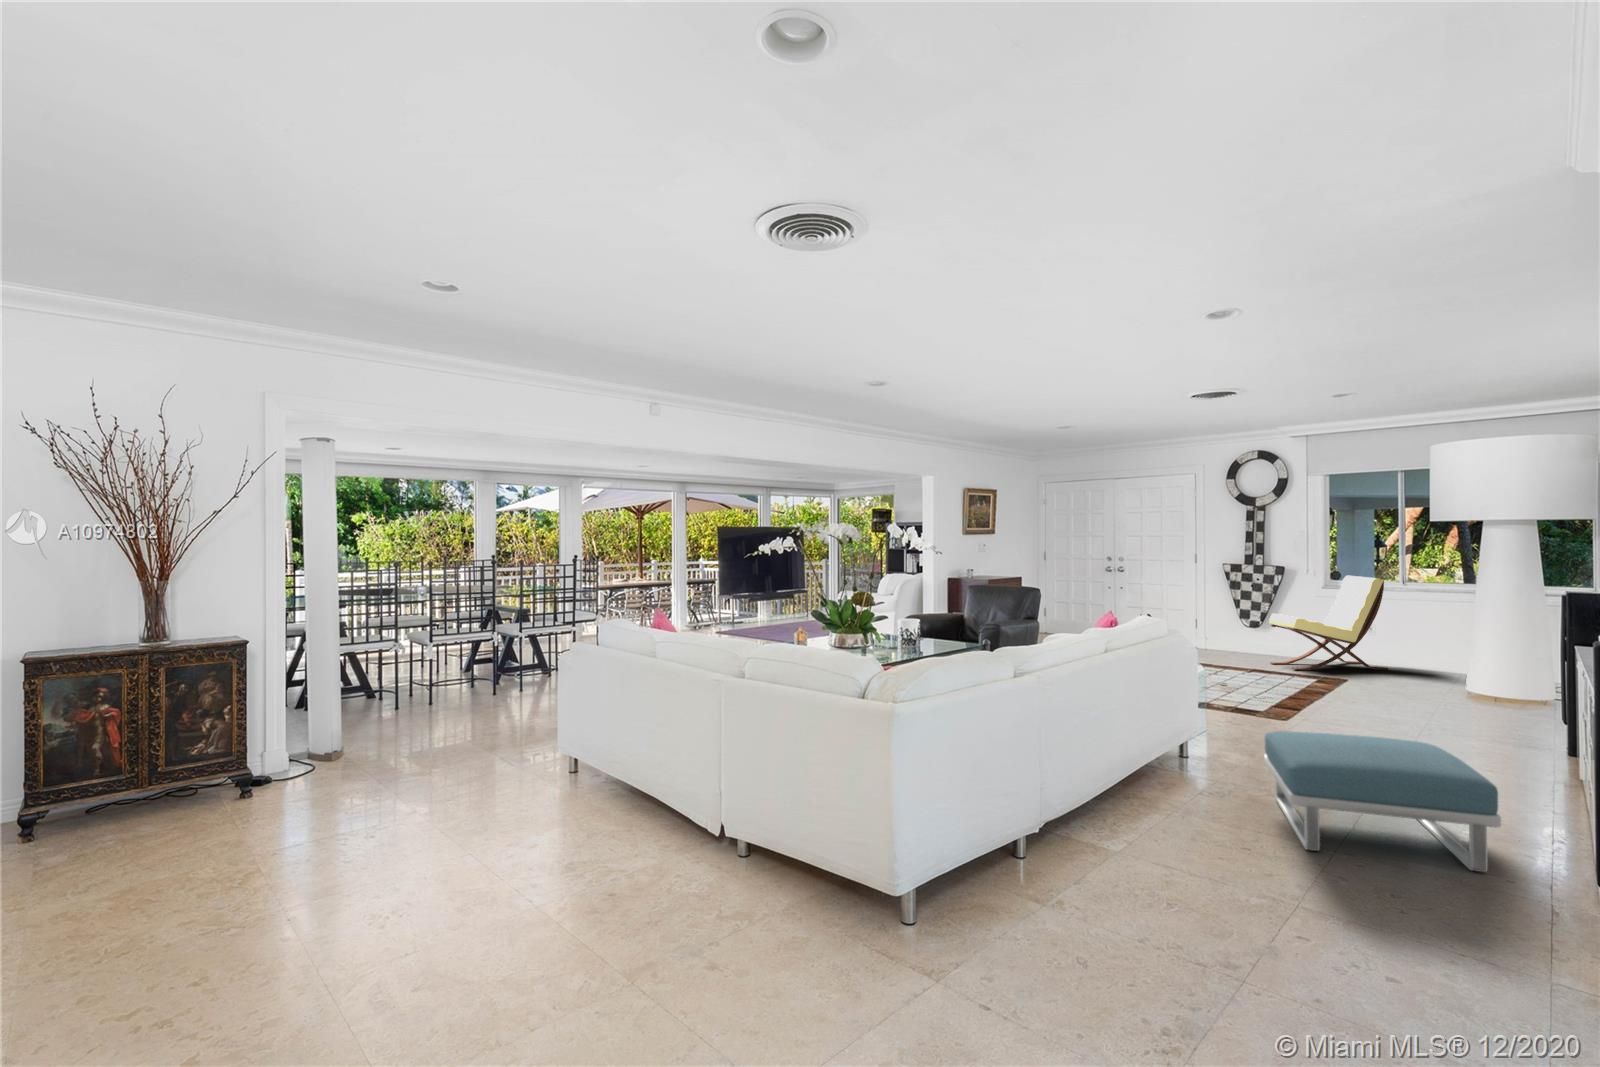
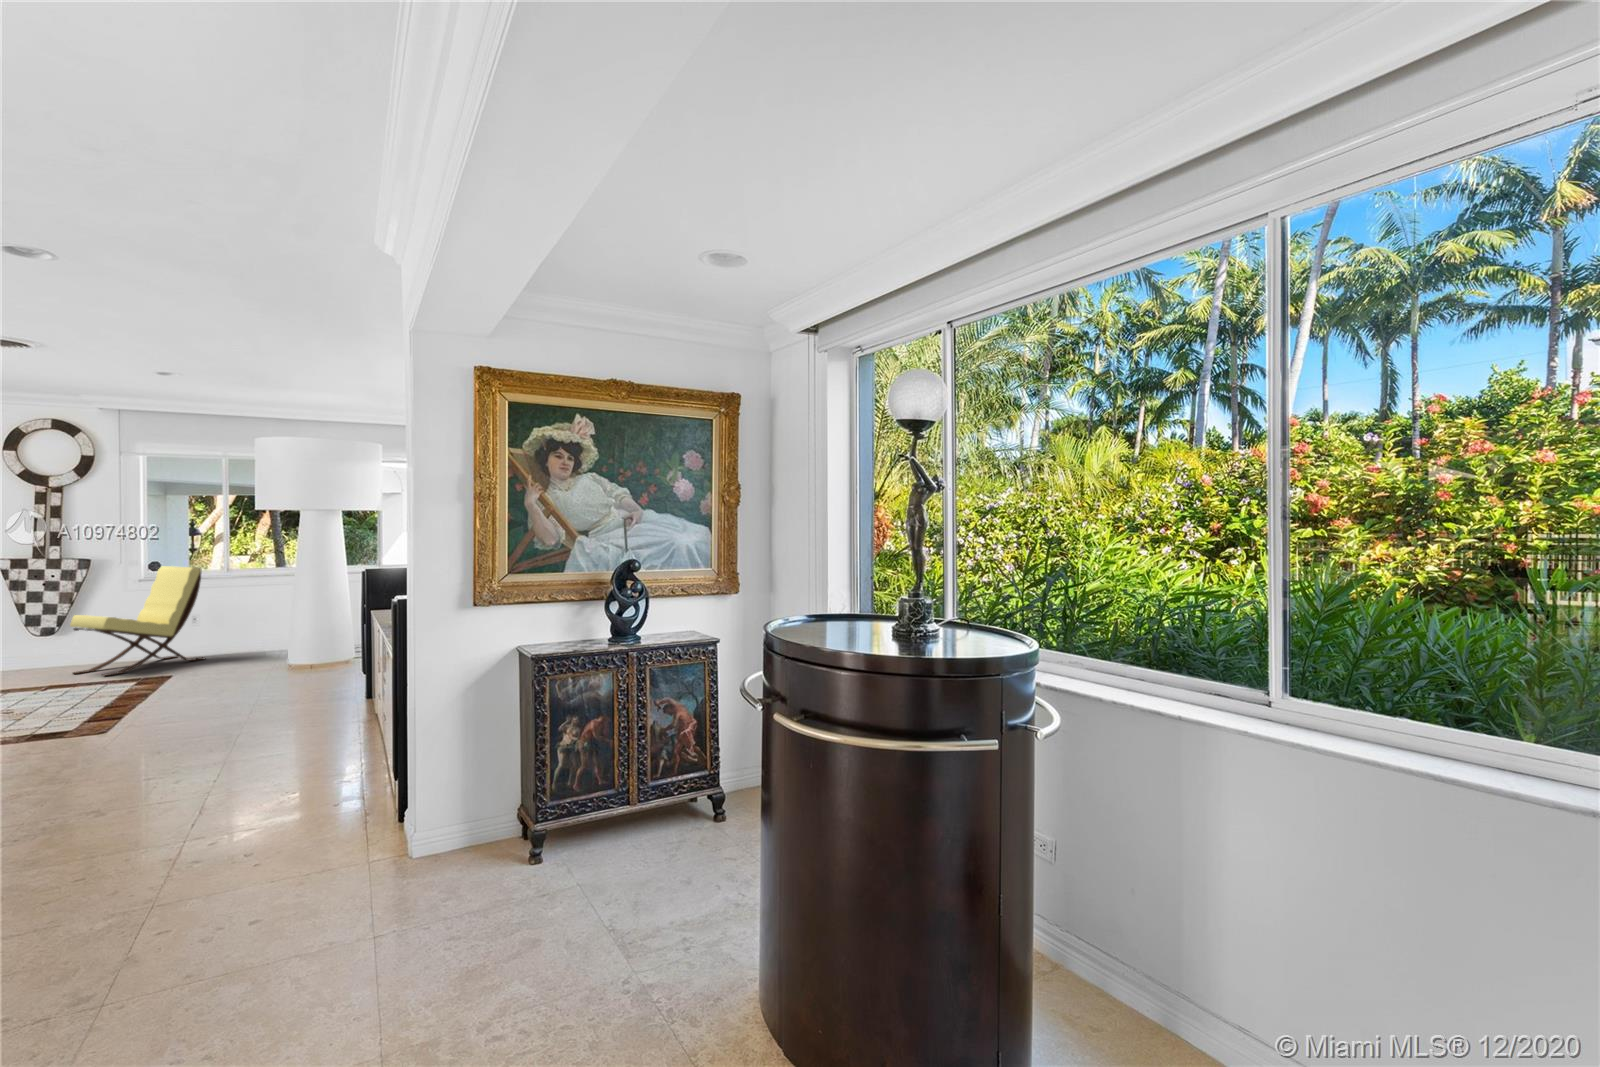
footstool: present [1264,731,1501,872] -> none [101,720,326,855]

